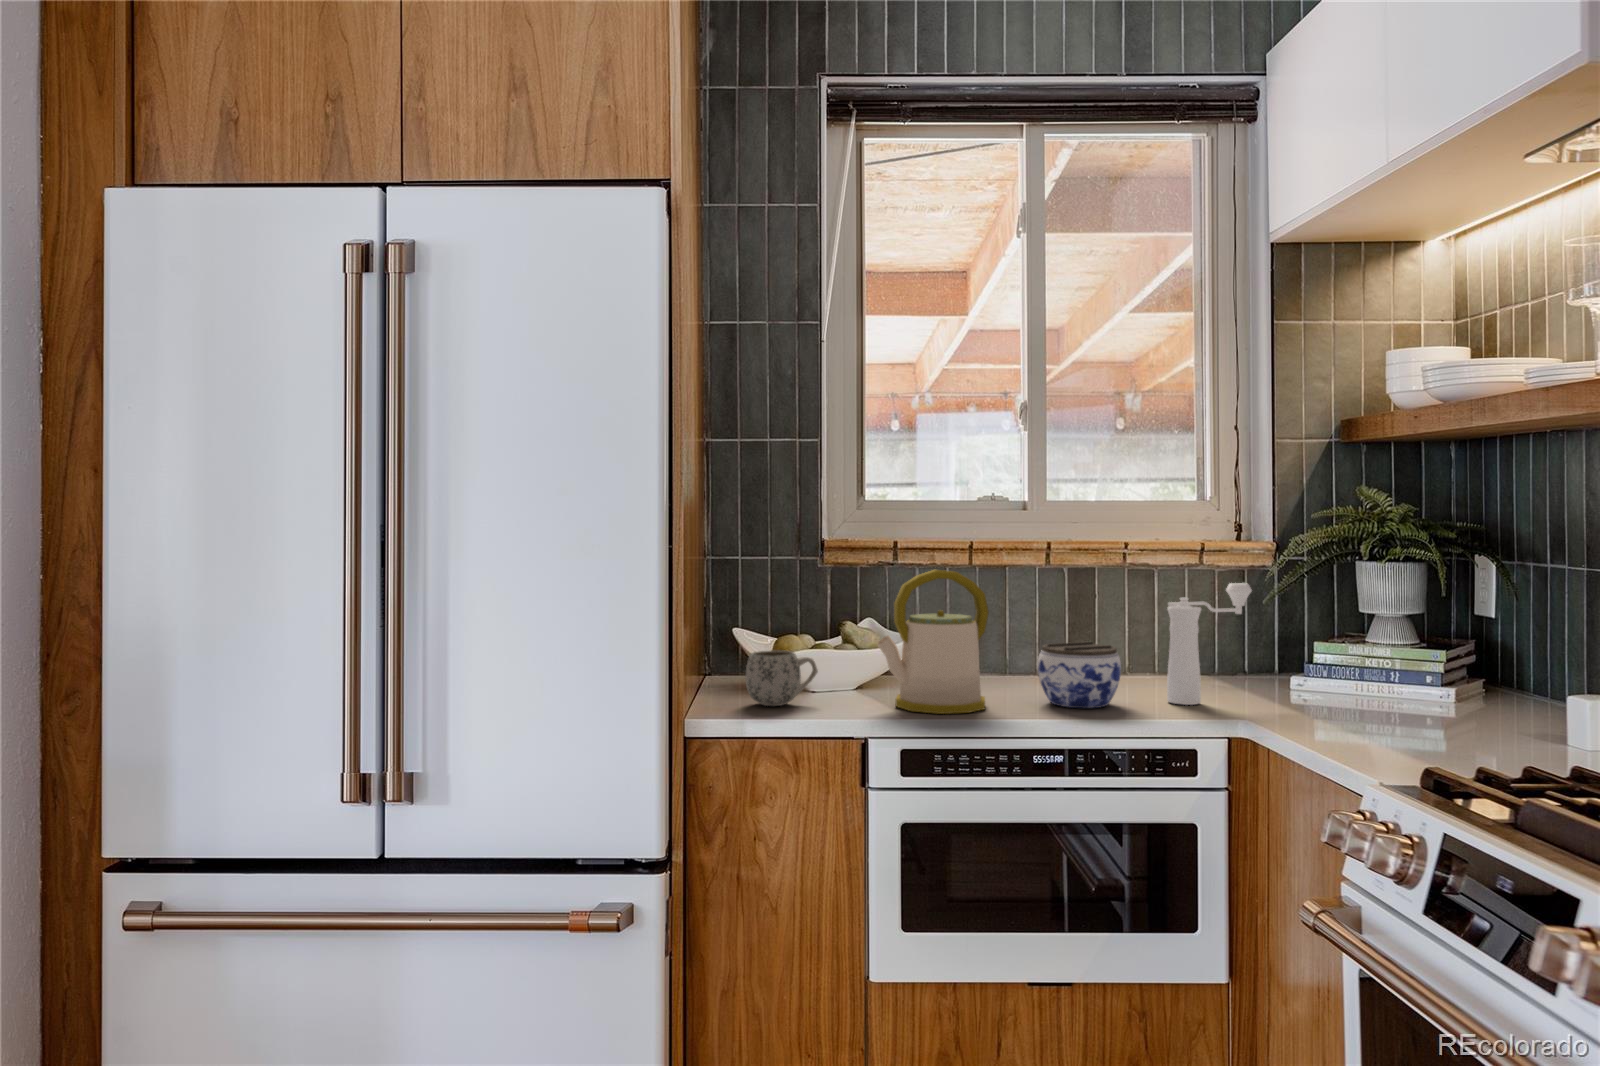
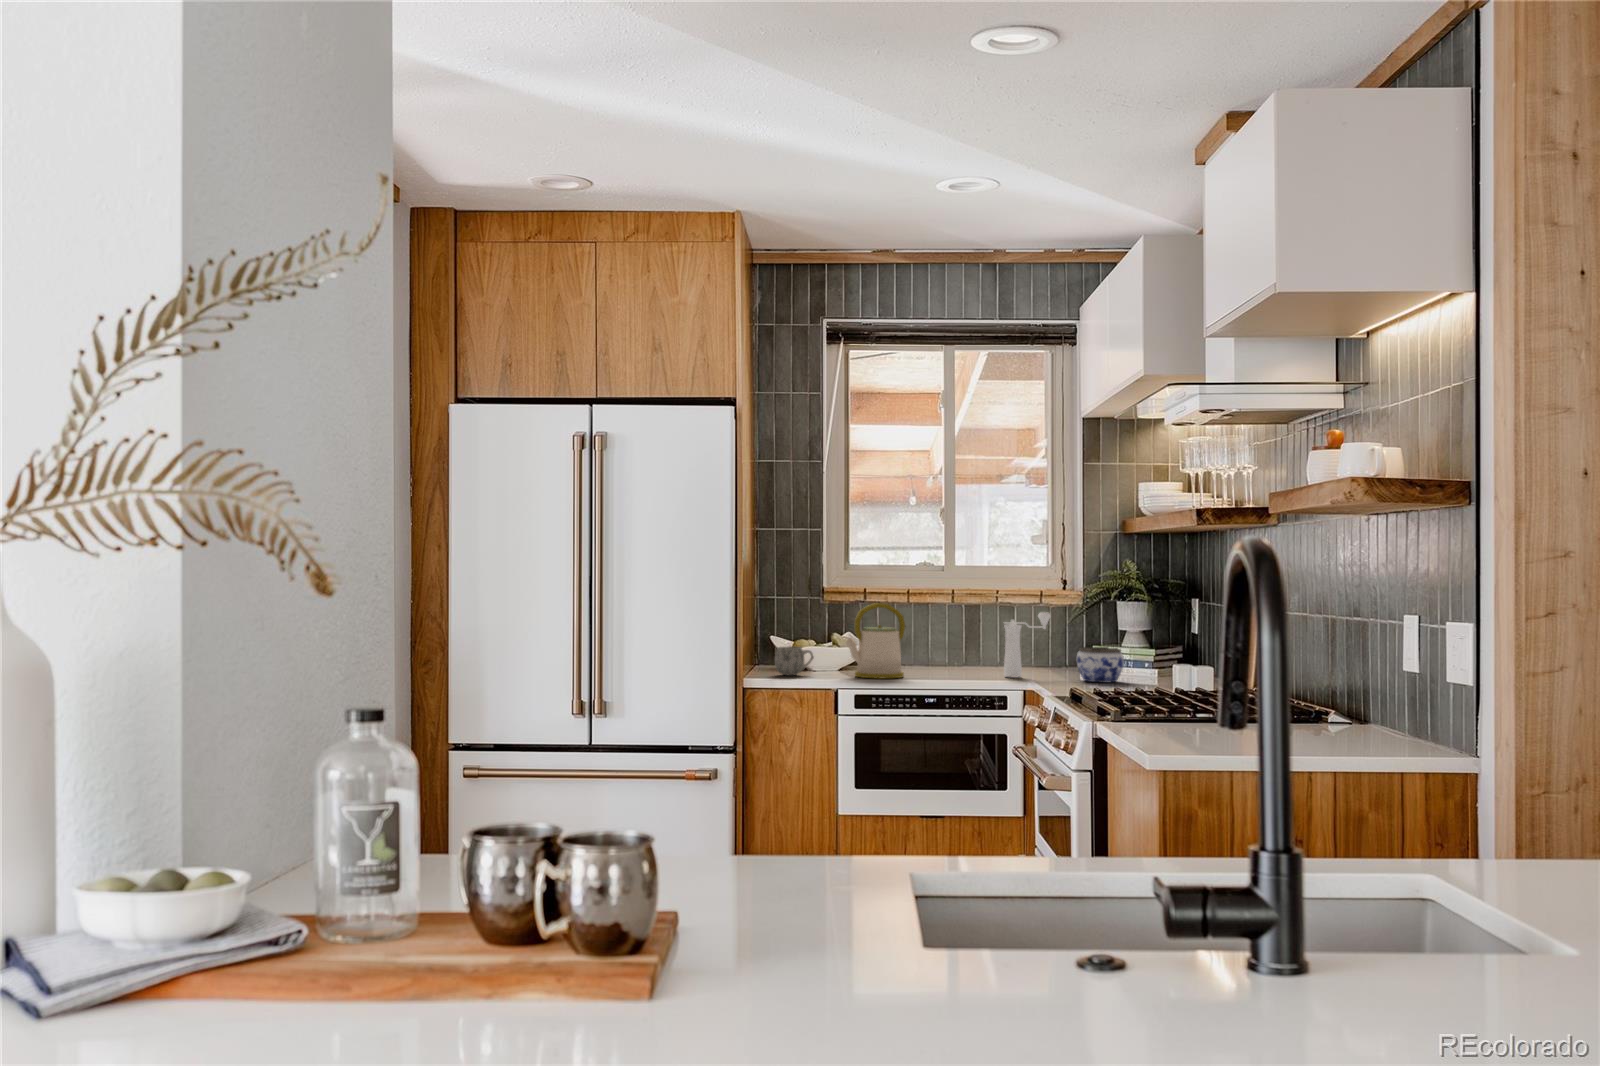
jar: present [1038,642,1121,708] -> present [1077,647,1124,682]

